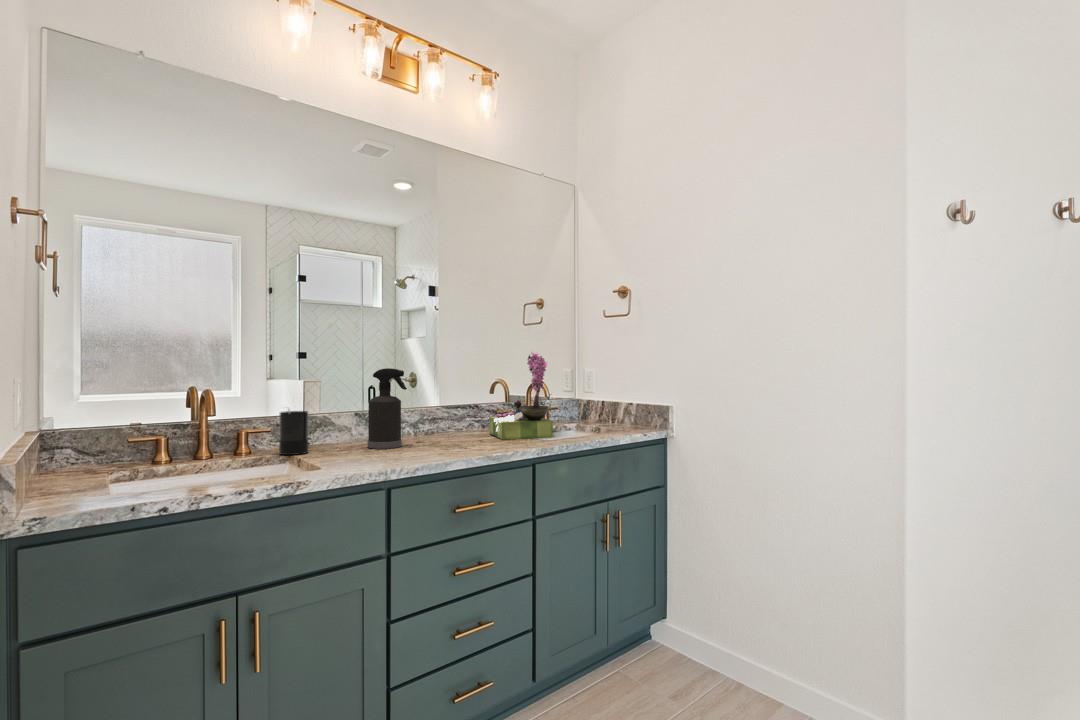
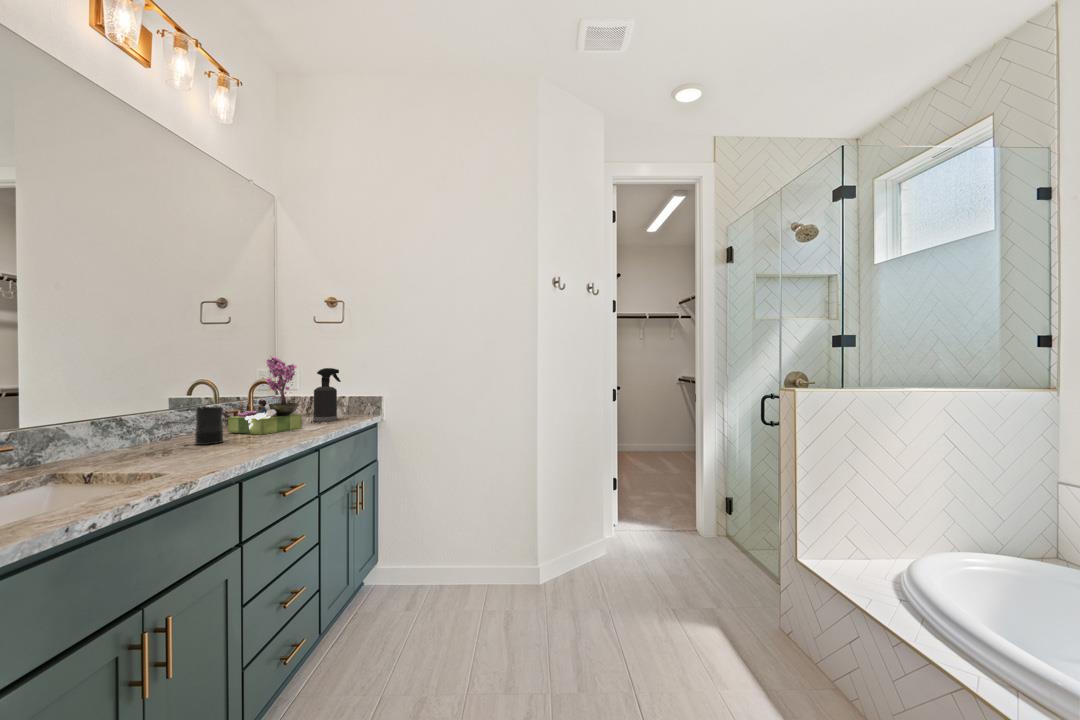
spray bottle: present [368,368,407,449] -> present [313,368,341,422]
candle: present [279,409,308,455] -> present [195,407,223,445]

